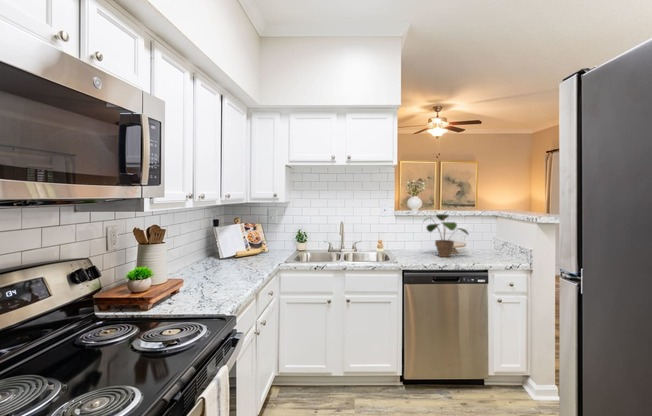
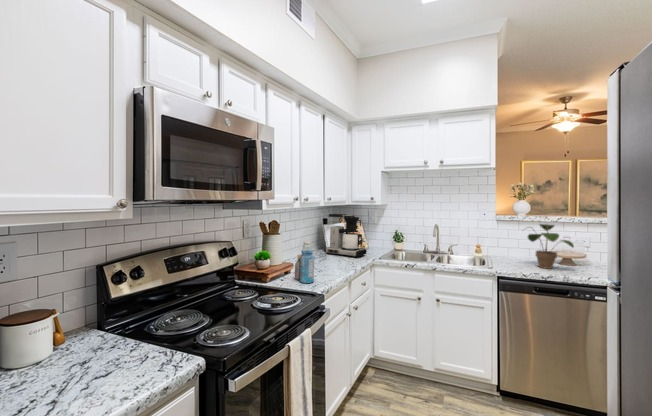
coffee maker: none [217,214,268,263] -> present [324,214,367,257]
bottle: none [189,249,217,303] -> present [295,242,314,283]

